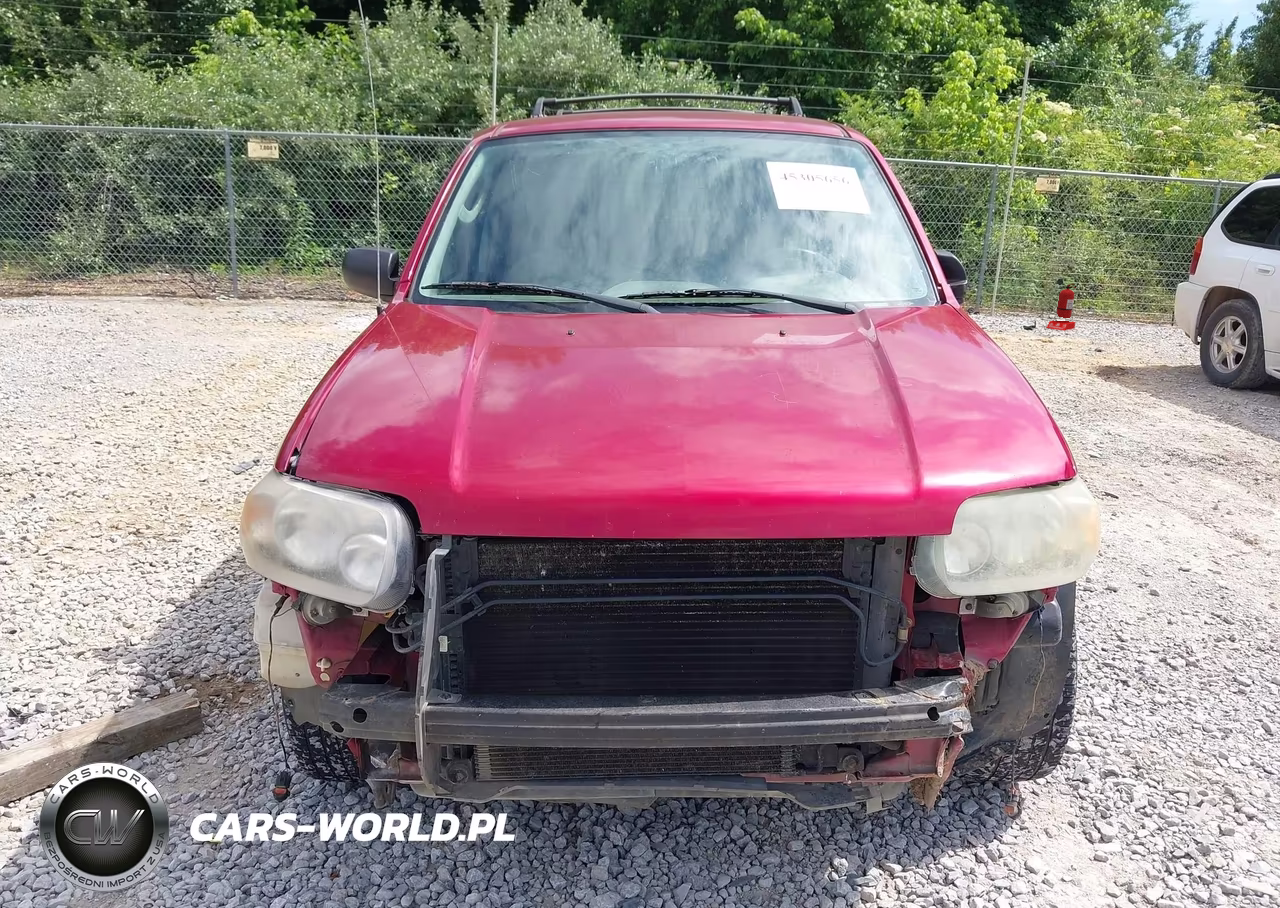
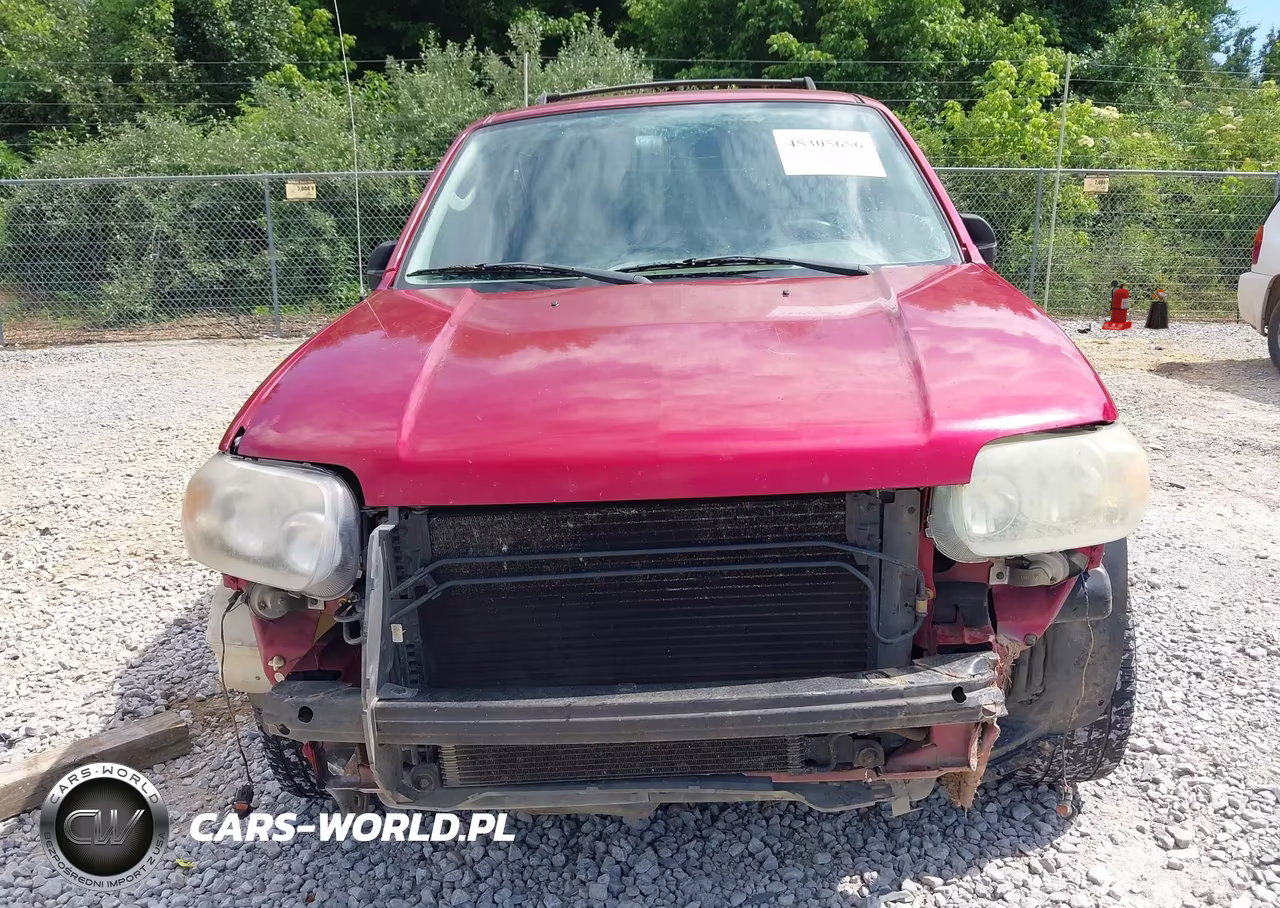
watering can: none [1087,291,1113,331] -> present [1144,289,1170,329]

